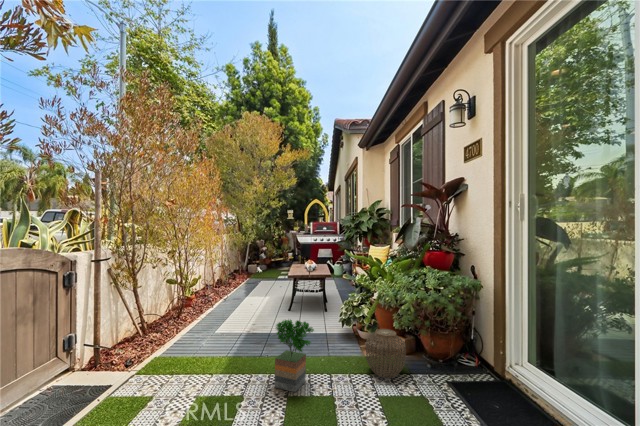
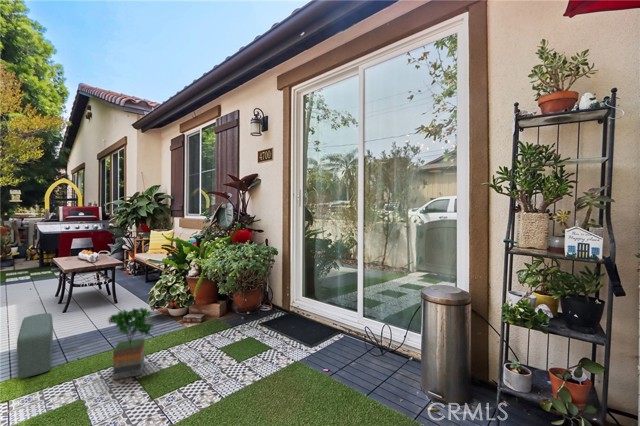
pouf: none [228,308,263,359] -> present [17,313,53,378]
woven basket: present [366,329,406,378] -> none [195,298,229,337]

